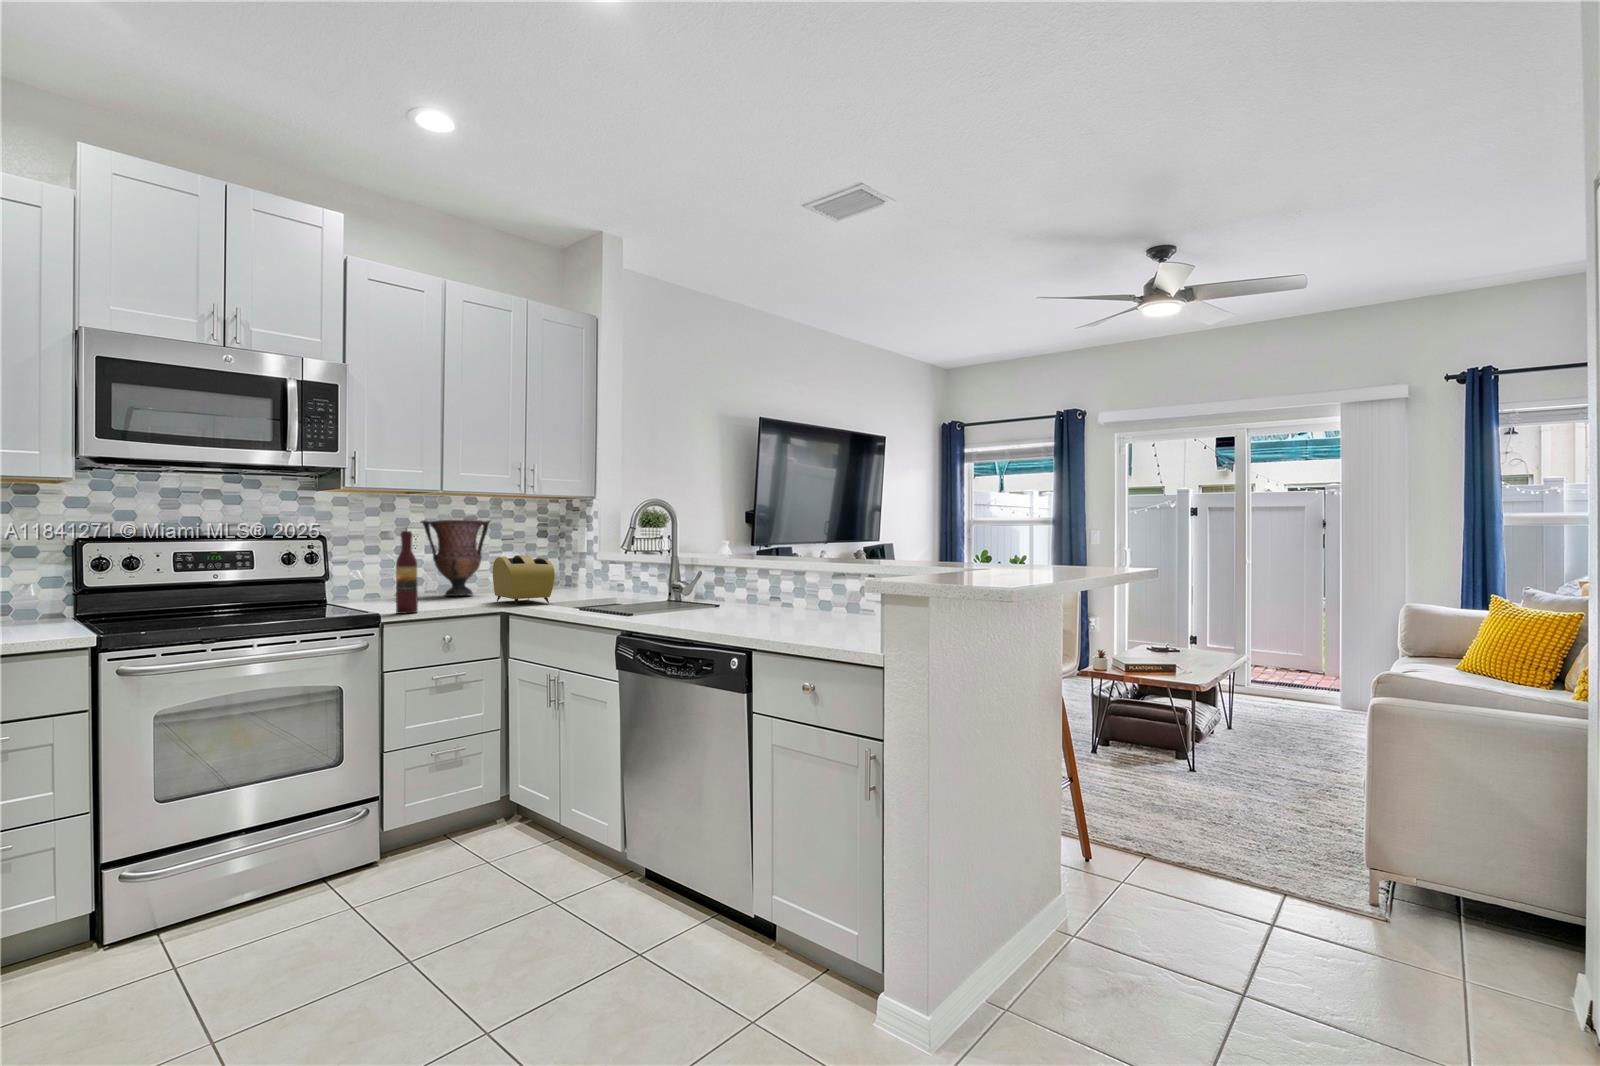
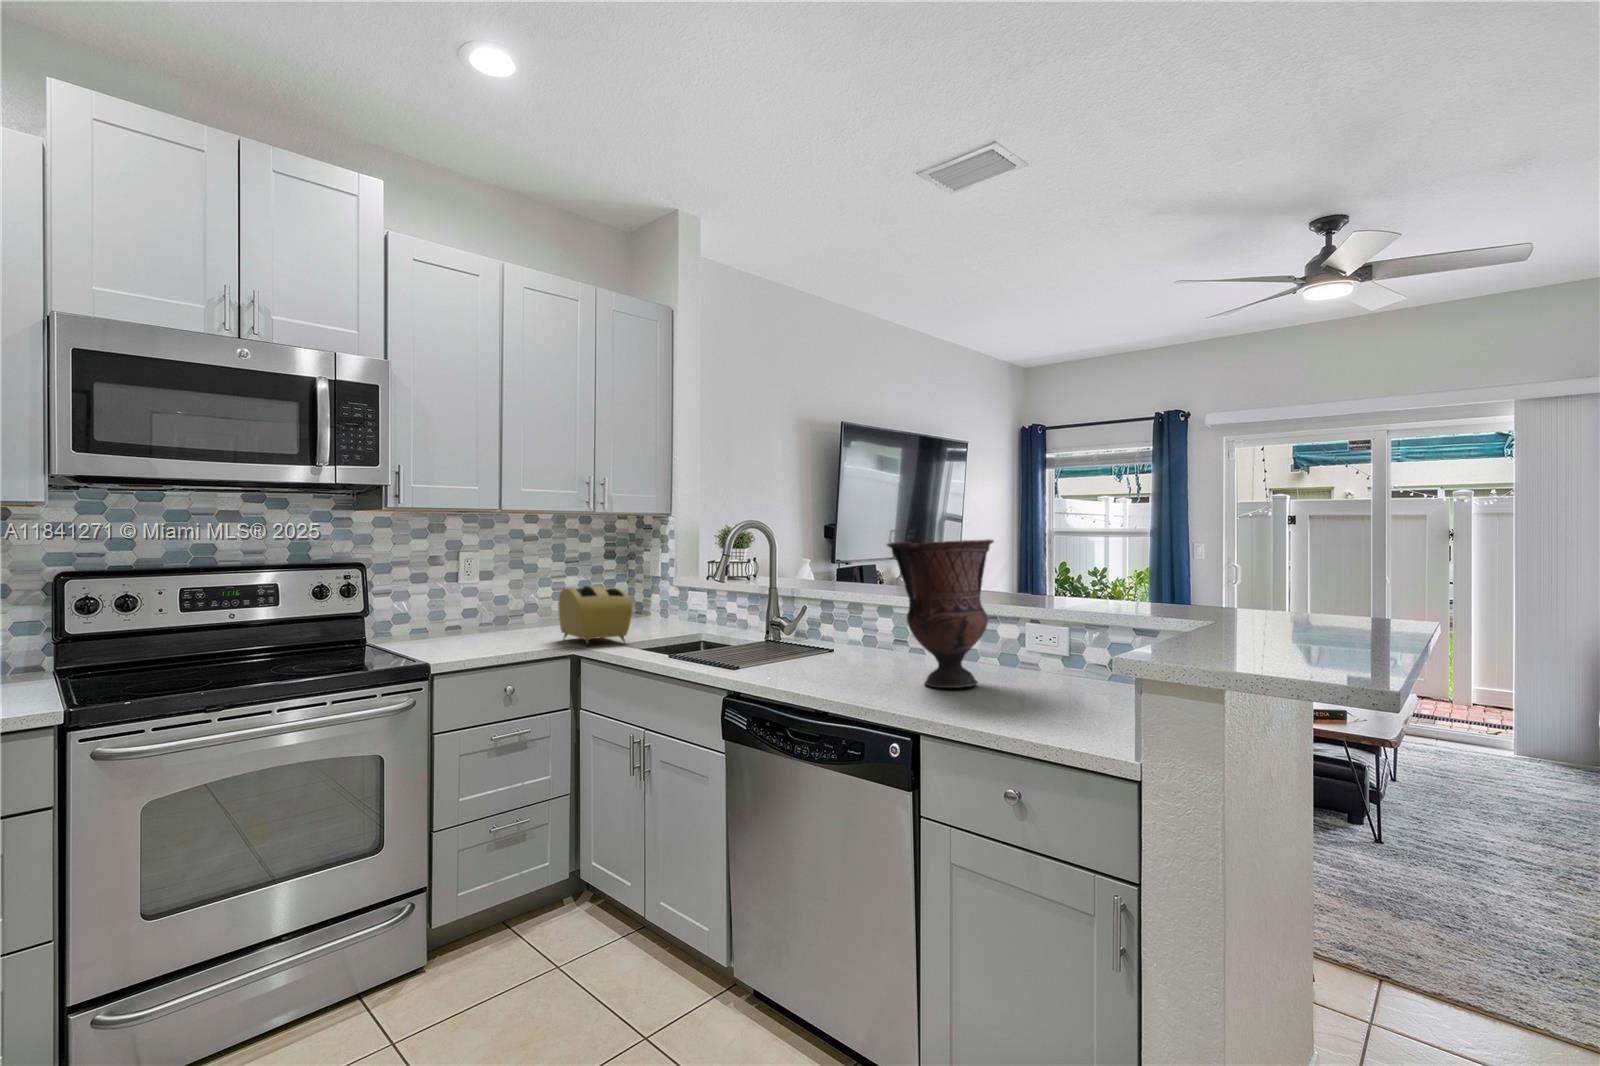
vase: present [421,520,491,596] -> present [887,539,994,688]
wine bottle: present [396,531,418,614] -> none [445,561,471,662]

